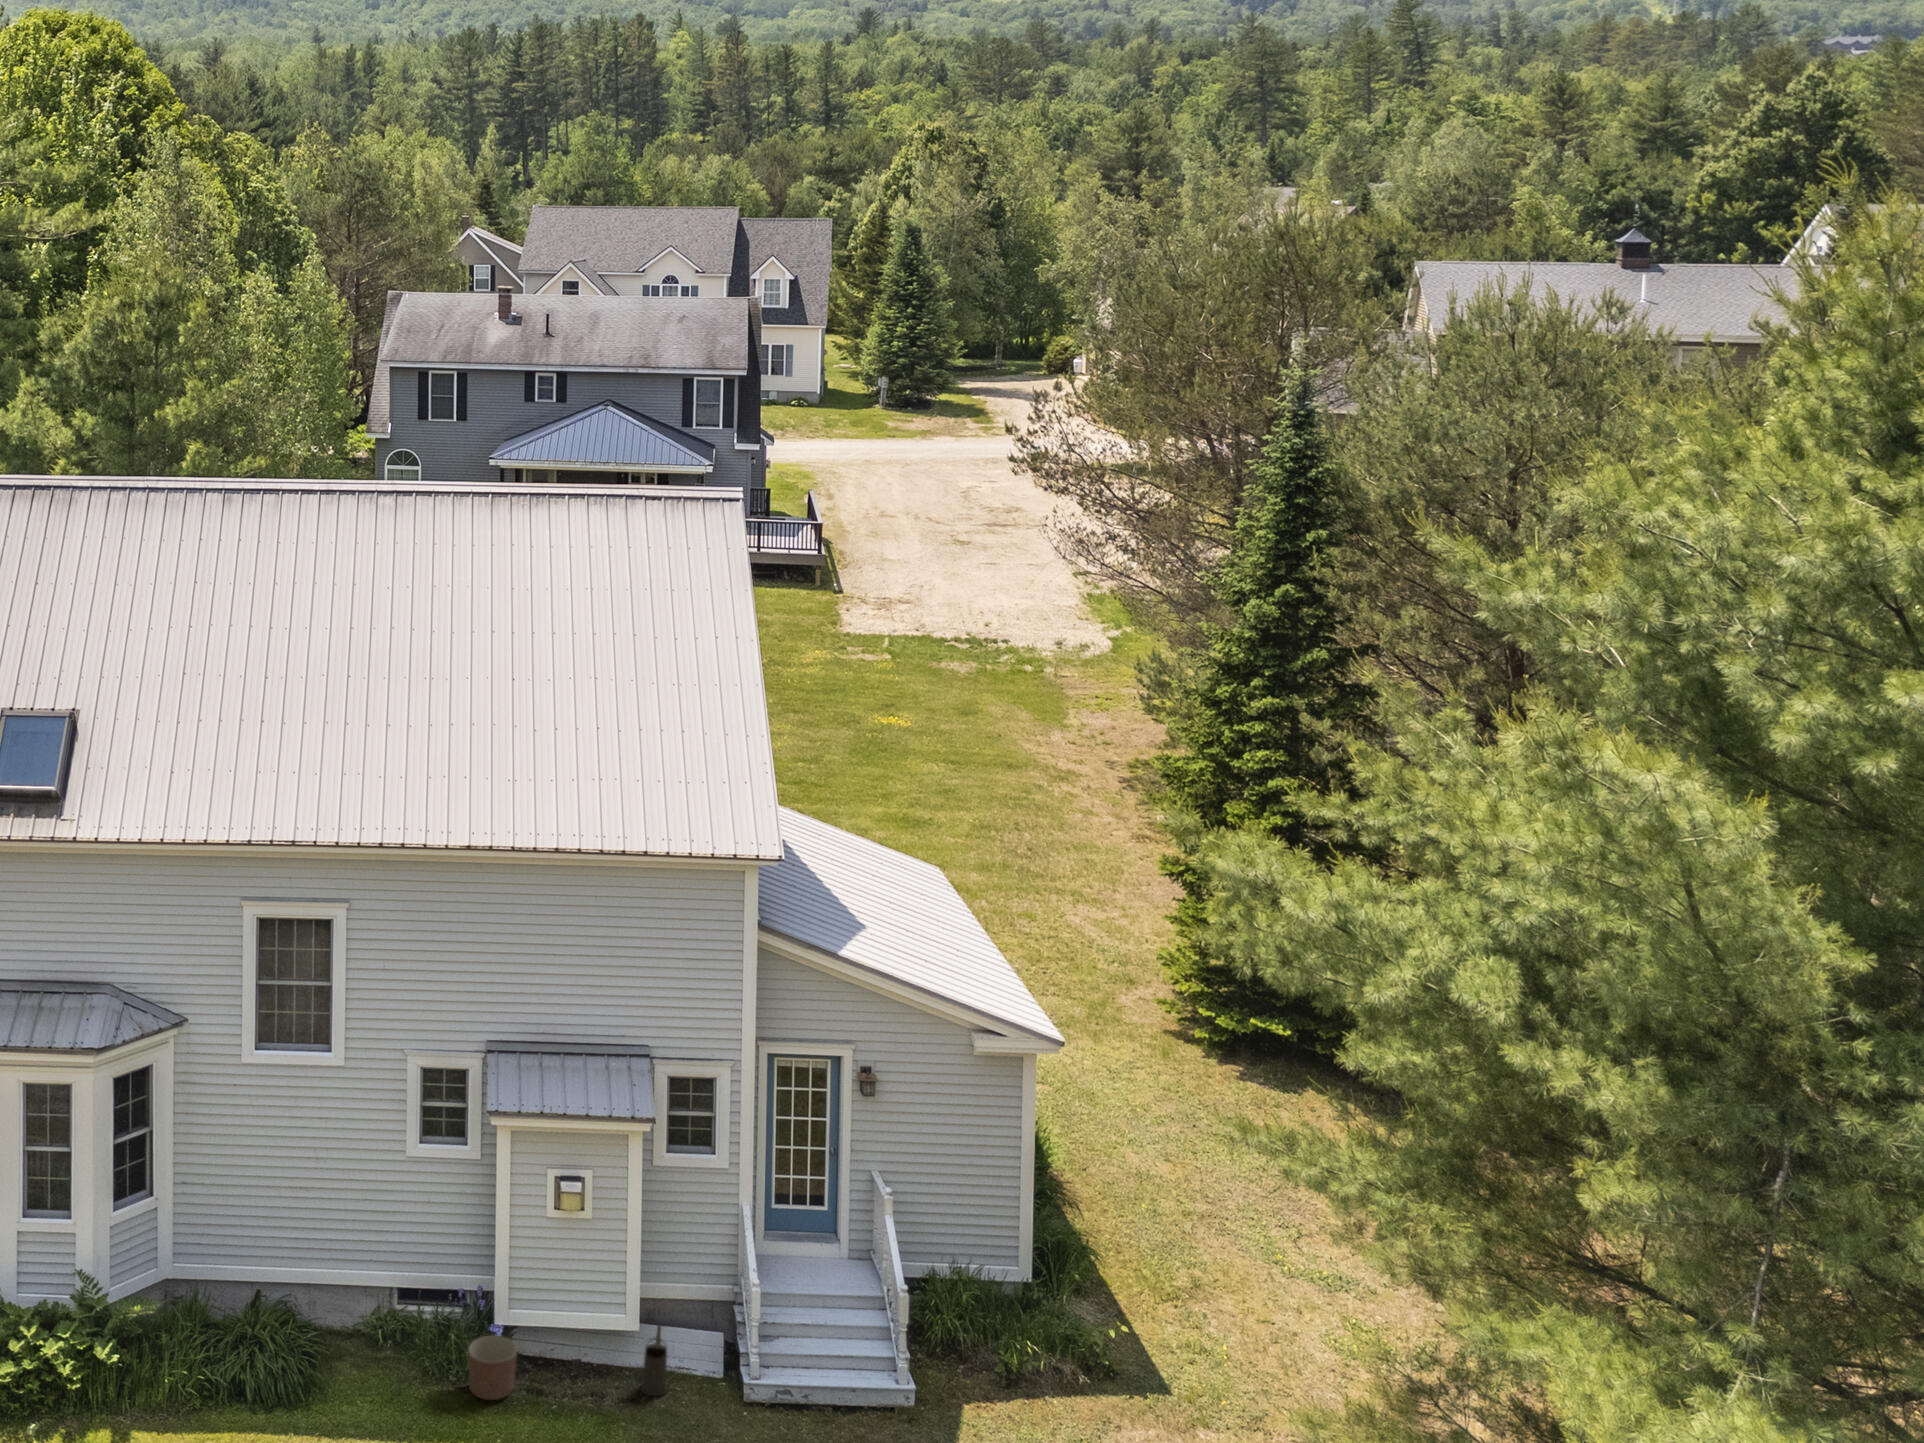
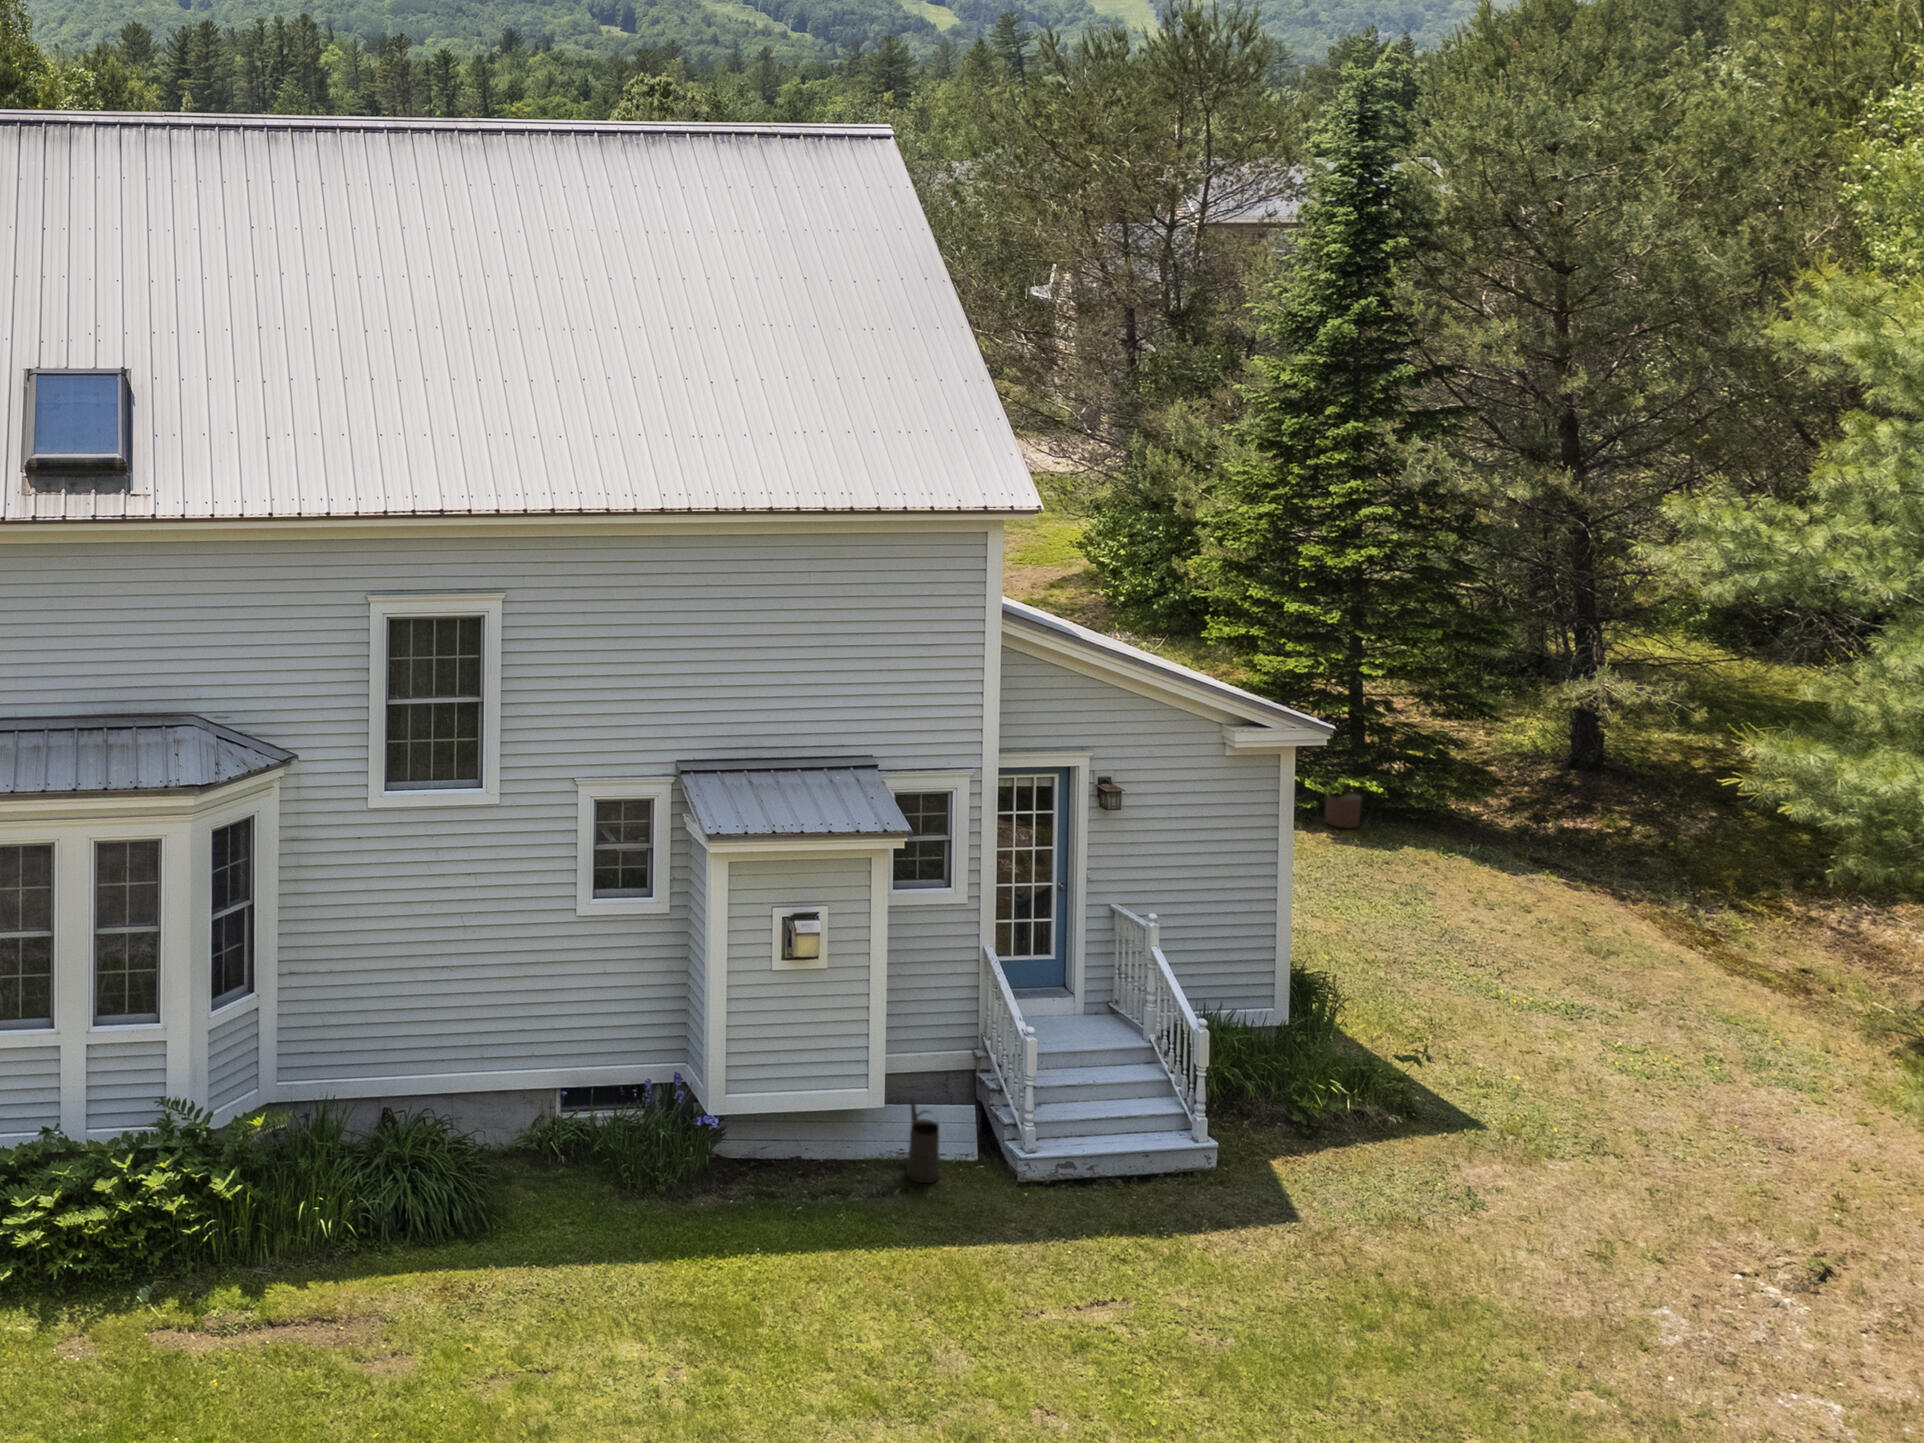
planter: present [469,1336,517,1400] -> present [1325,794,1362,829]

